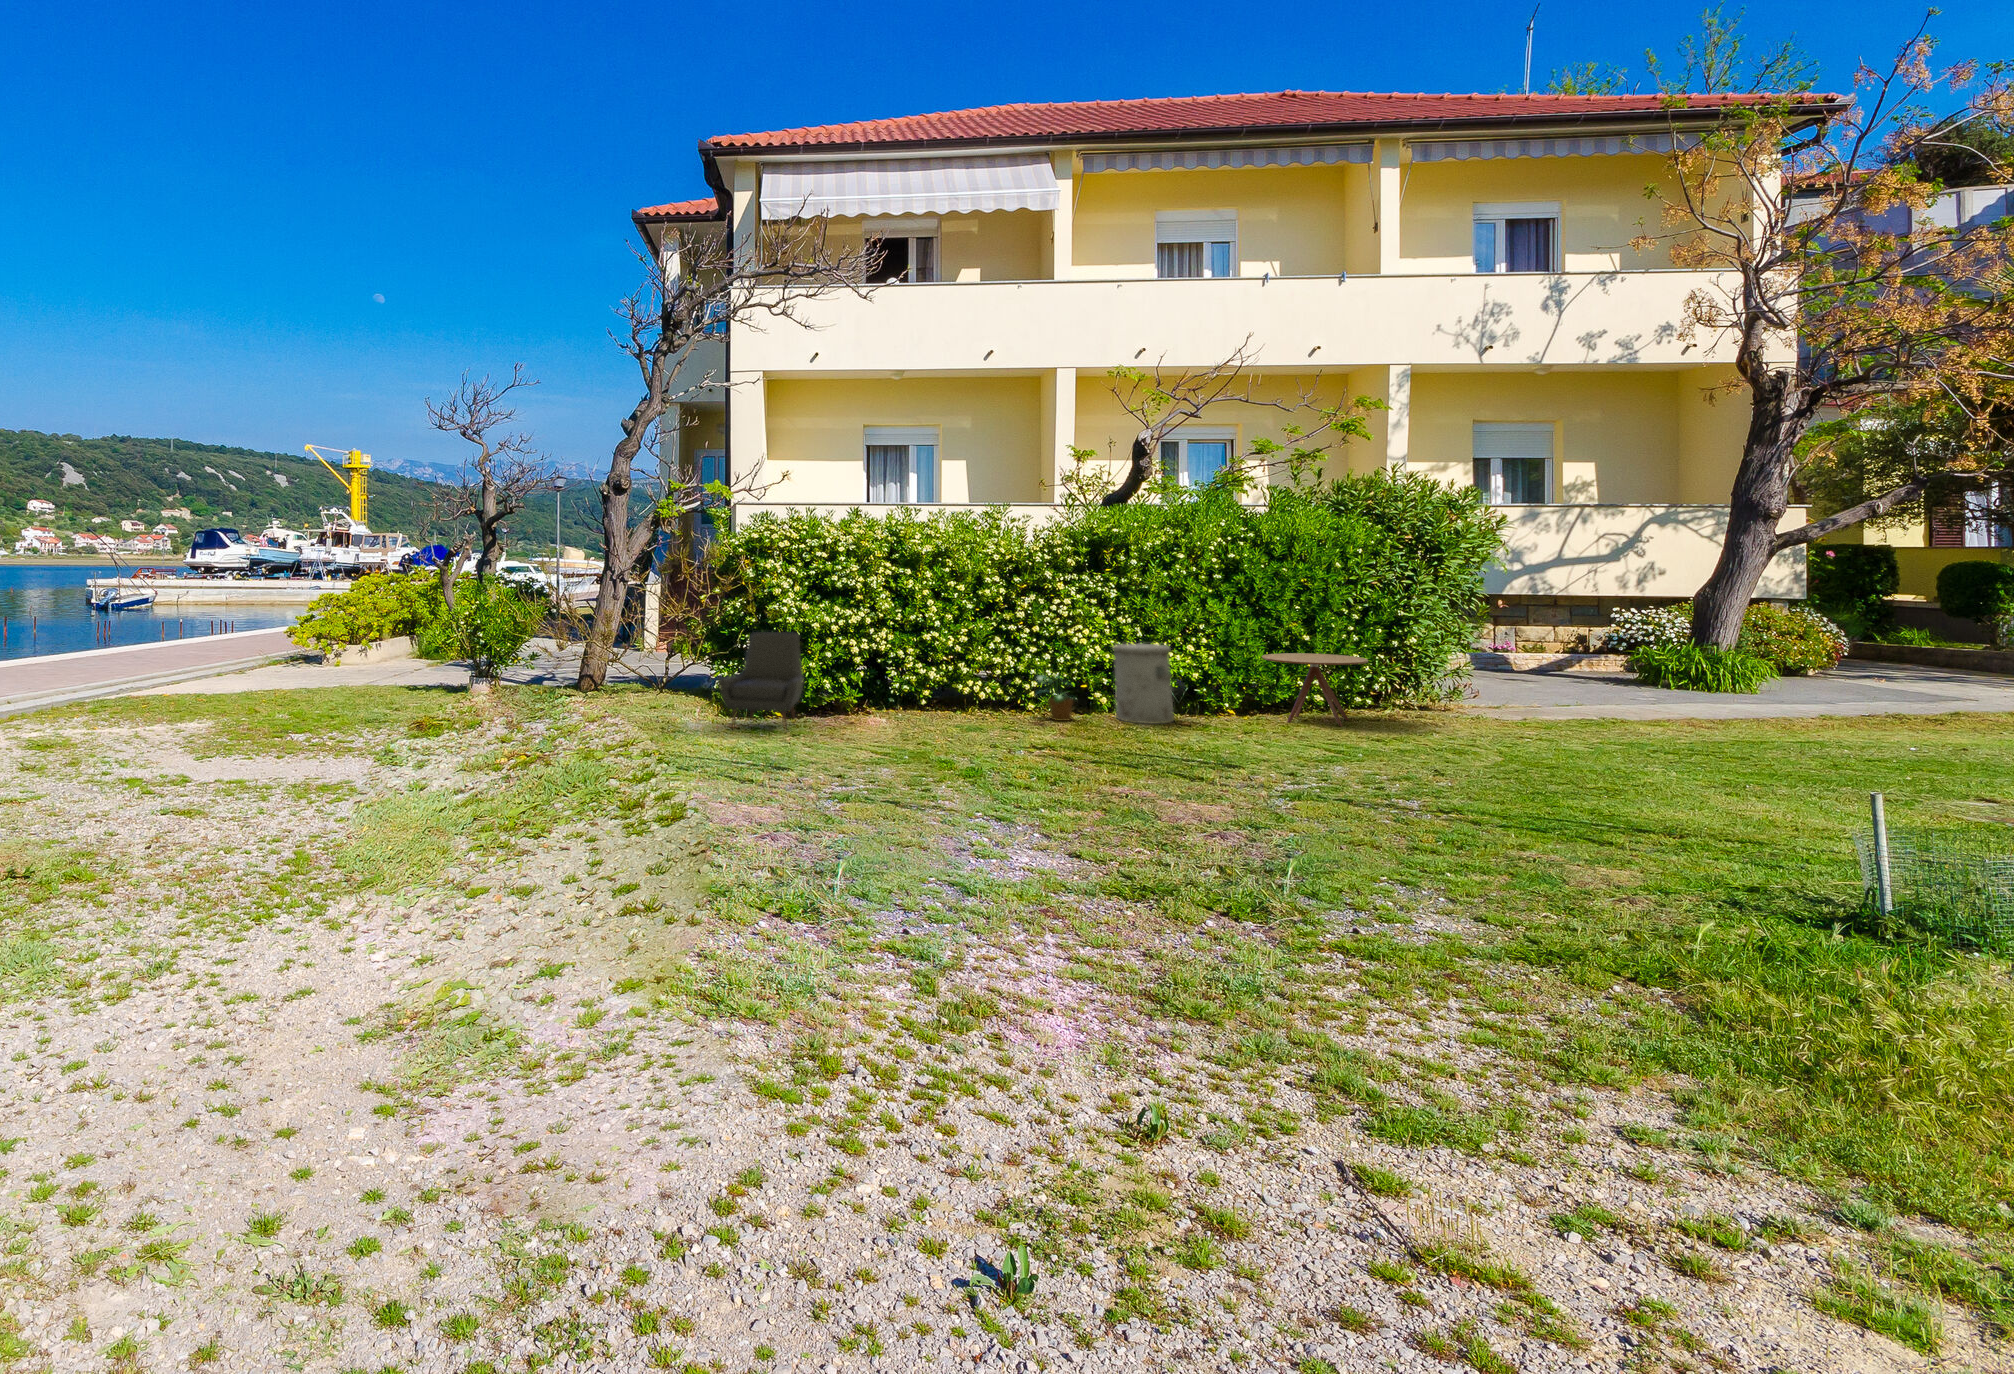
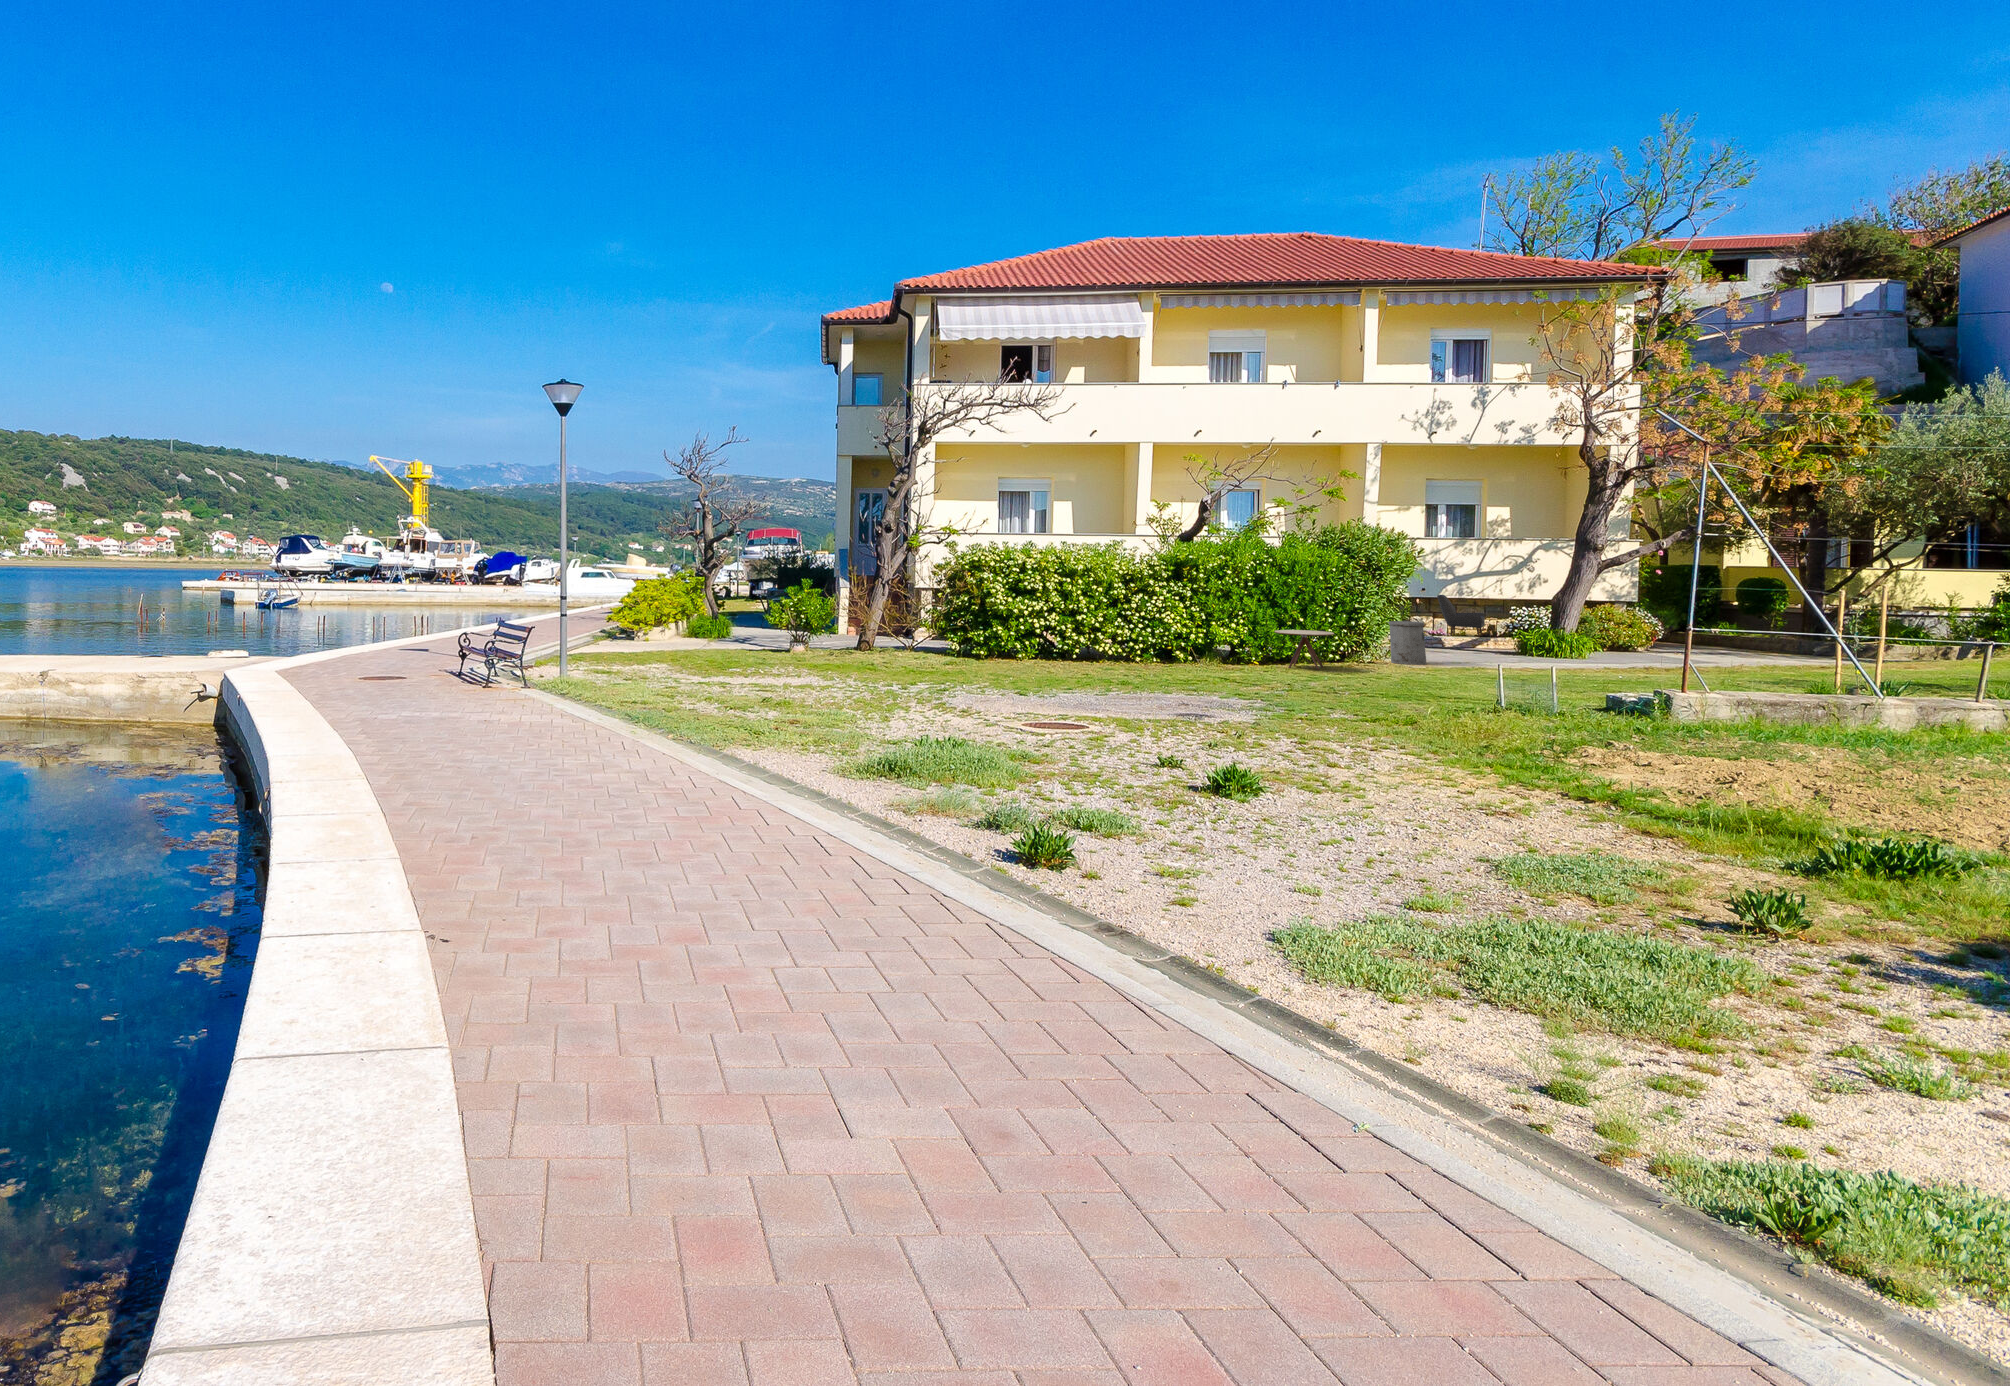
chair: present [718,632,804,732] -> present [1437,595,1485,637]
trash can: present [1112,643,1174,724] -> present [1388,621,1427,665]
potted plant: present [1035,675,1073,721] -> none [1142,640,1168,666]

